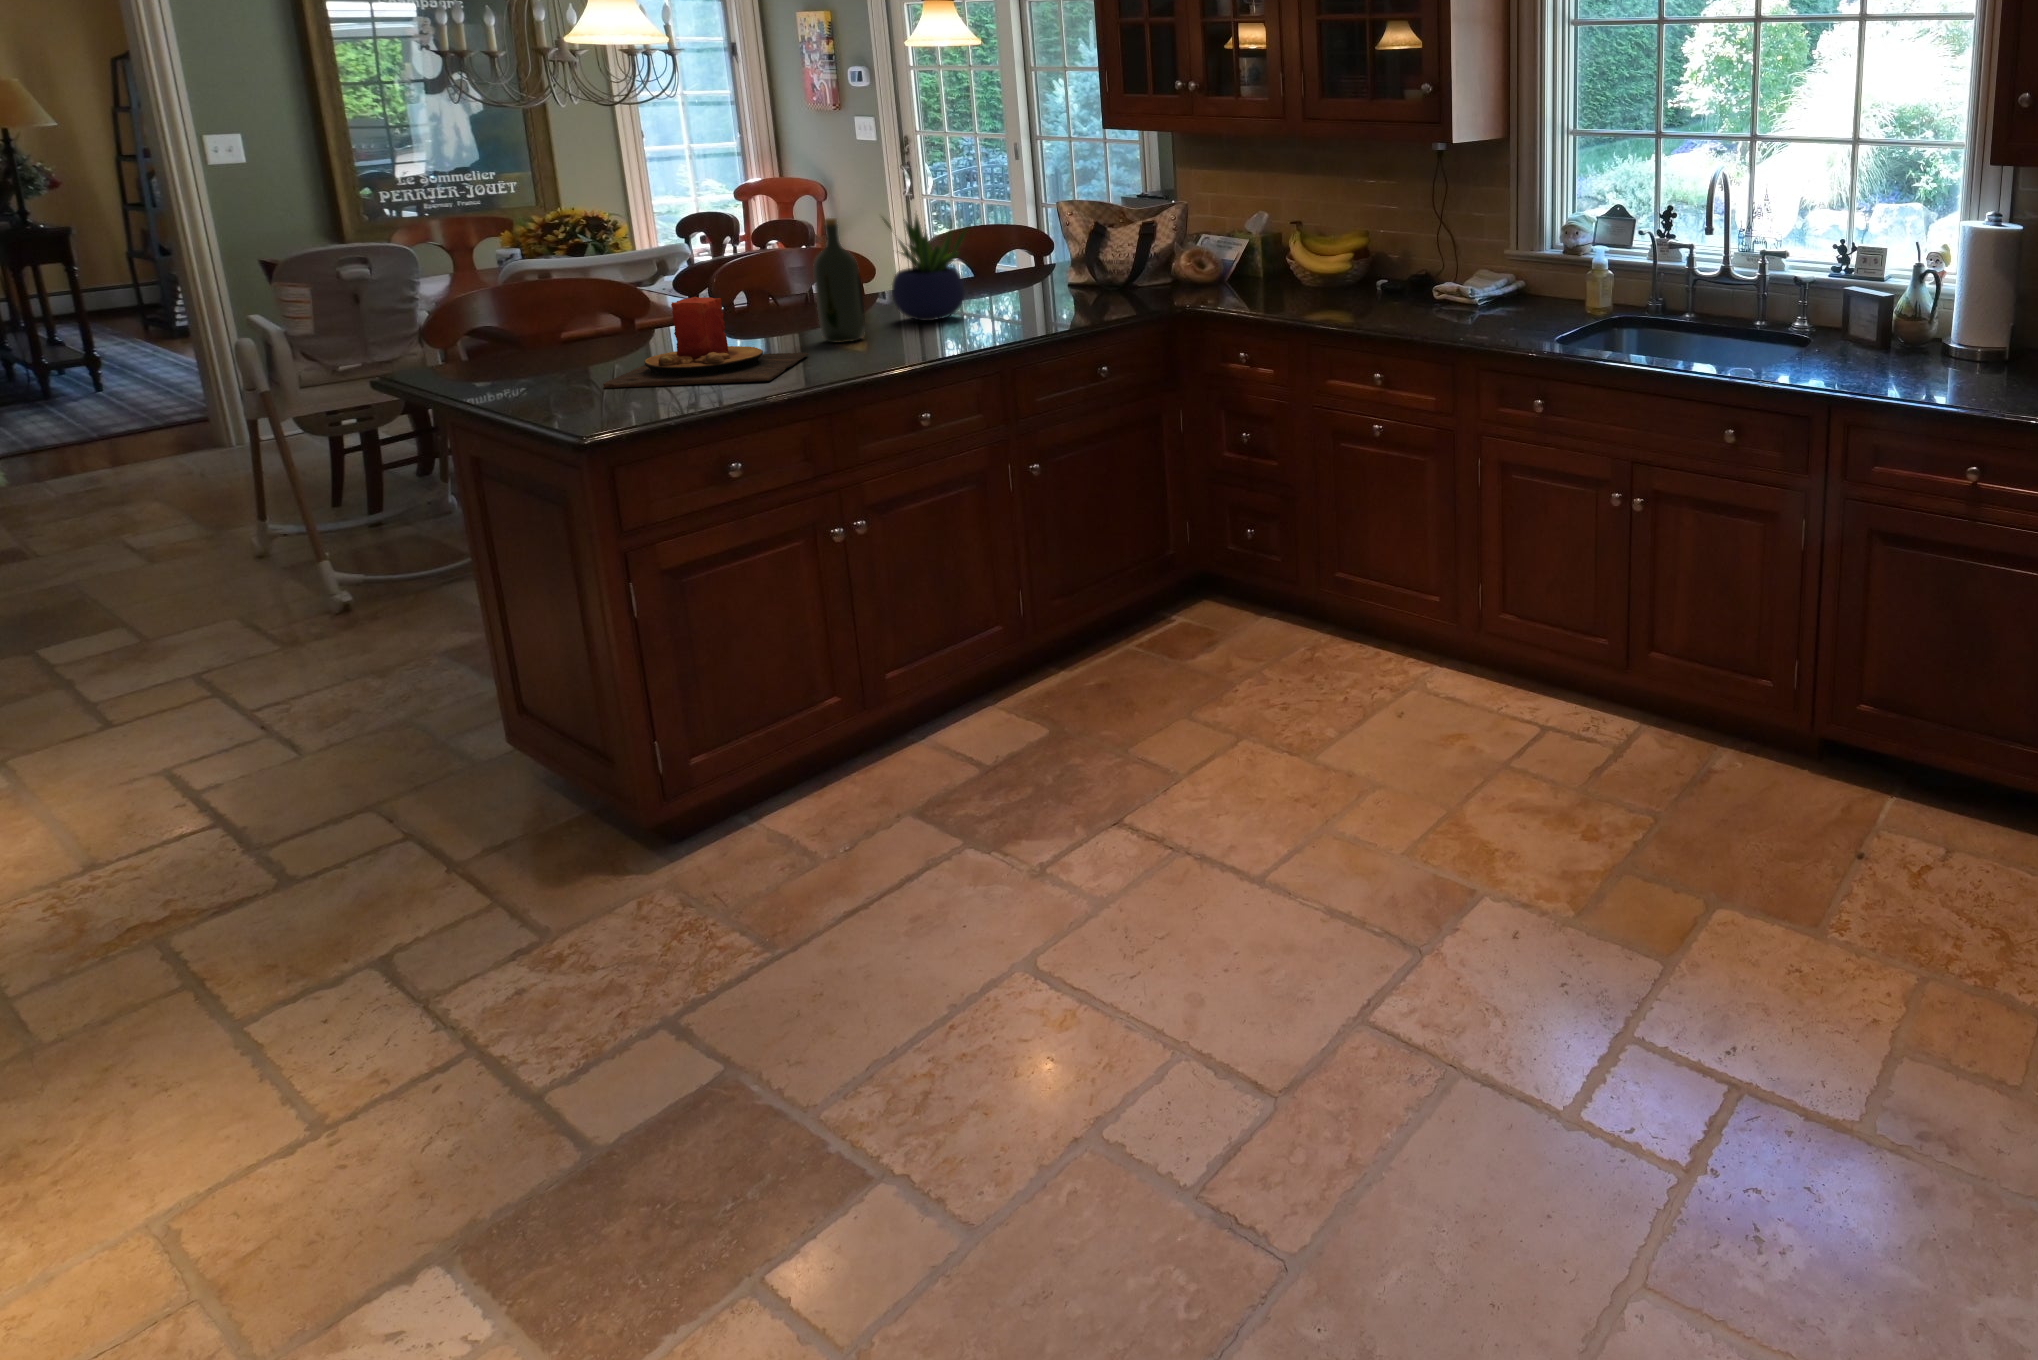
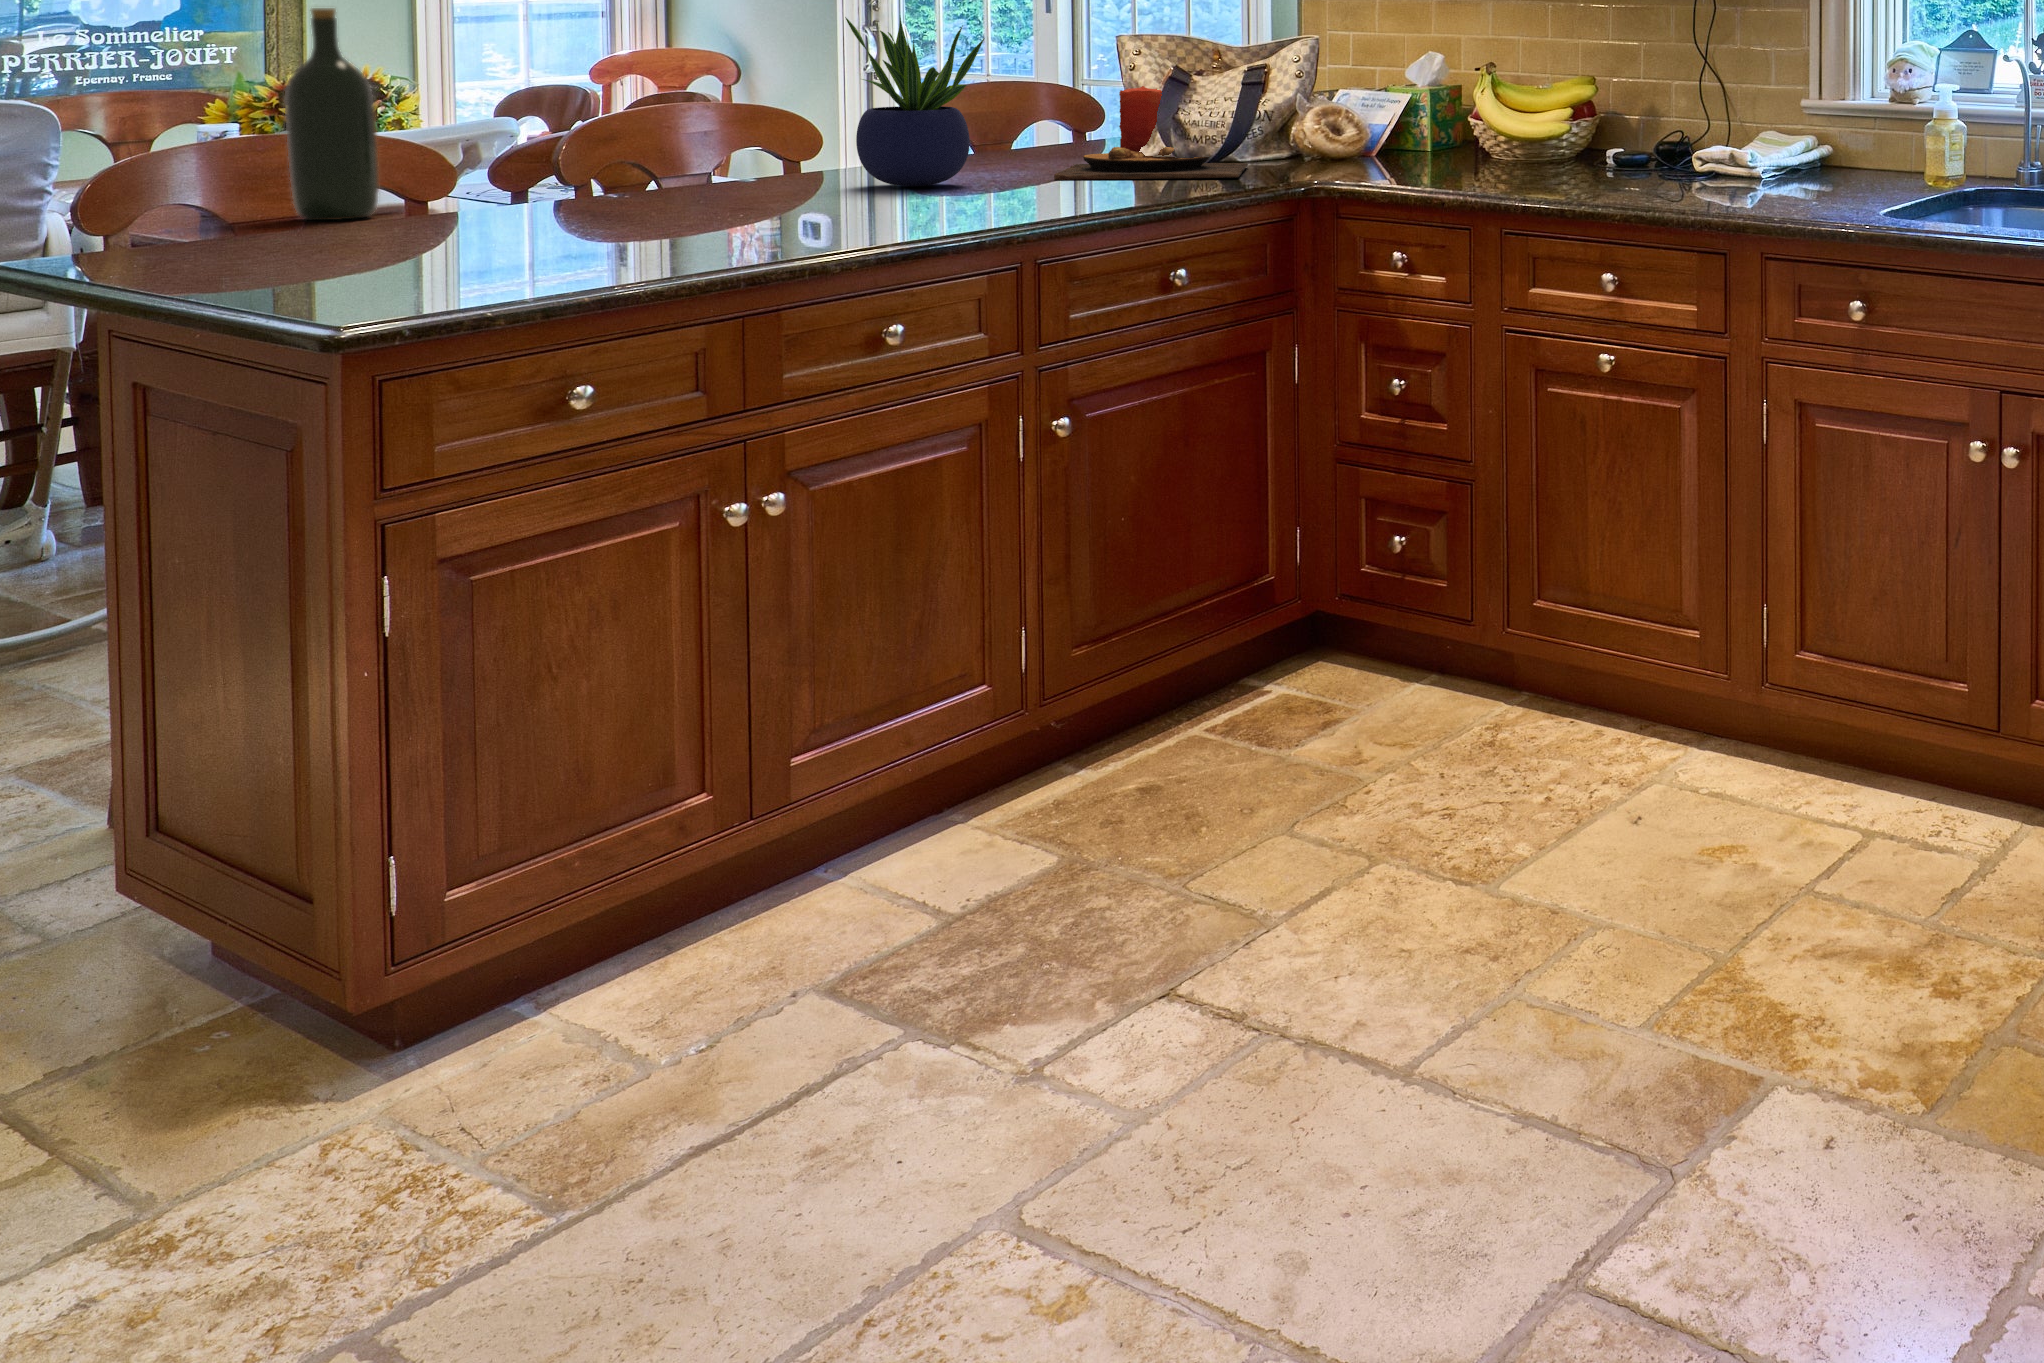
wine bottle: present [813,218,865,343] -> present [285,8,379,220]
candle: present [603,297,808,388] -> present [1054,86,1248,180]

